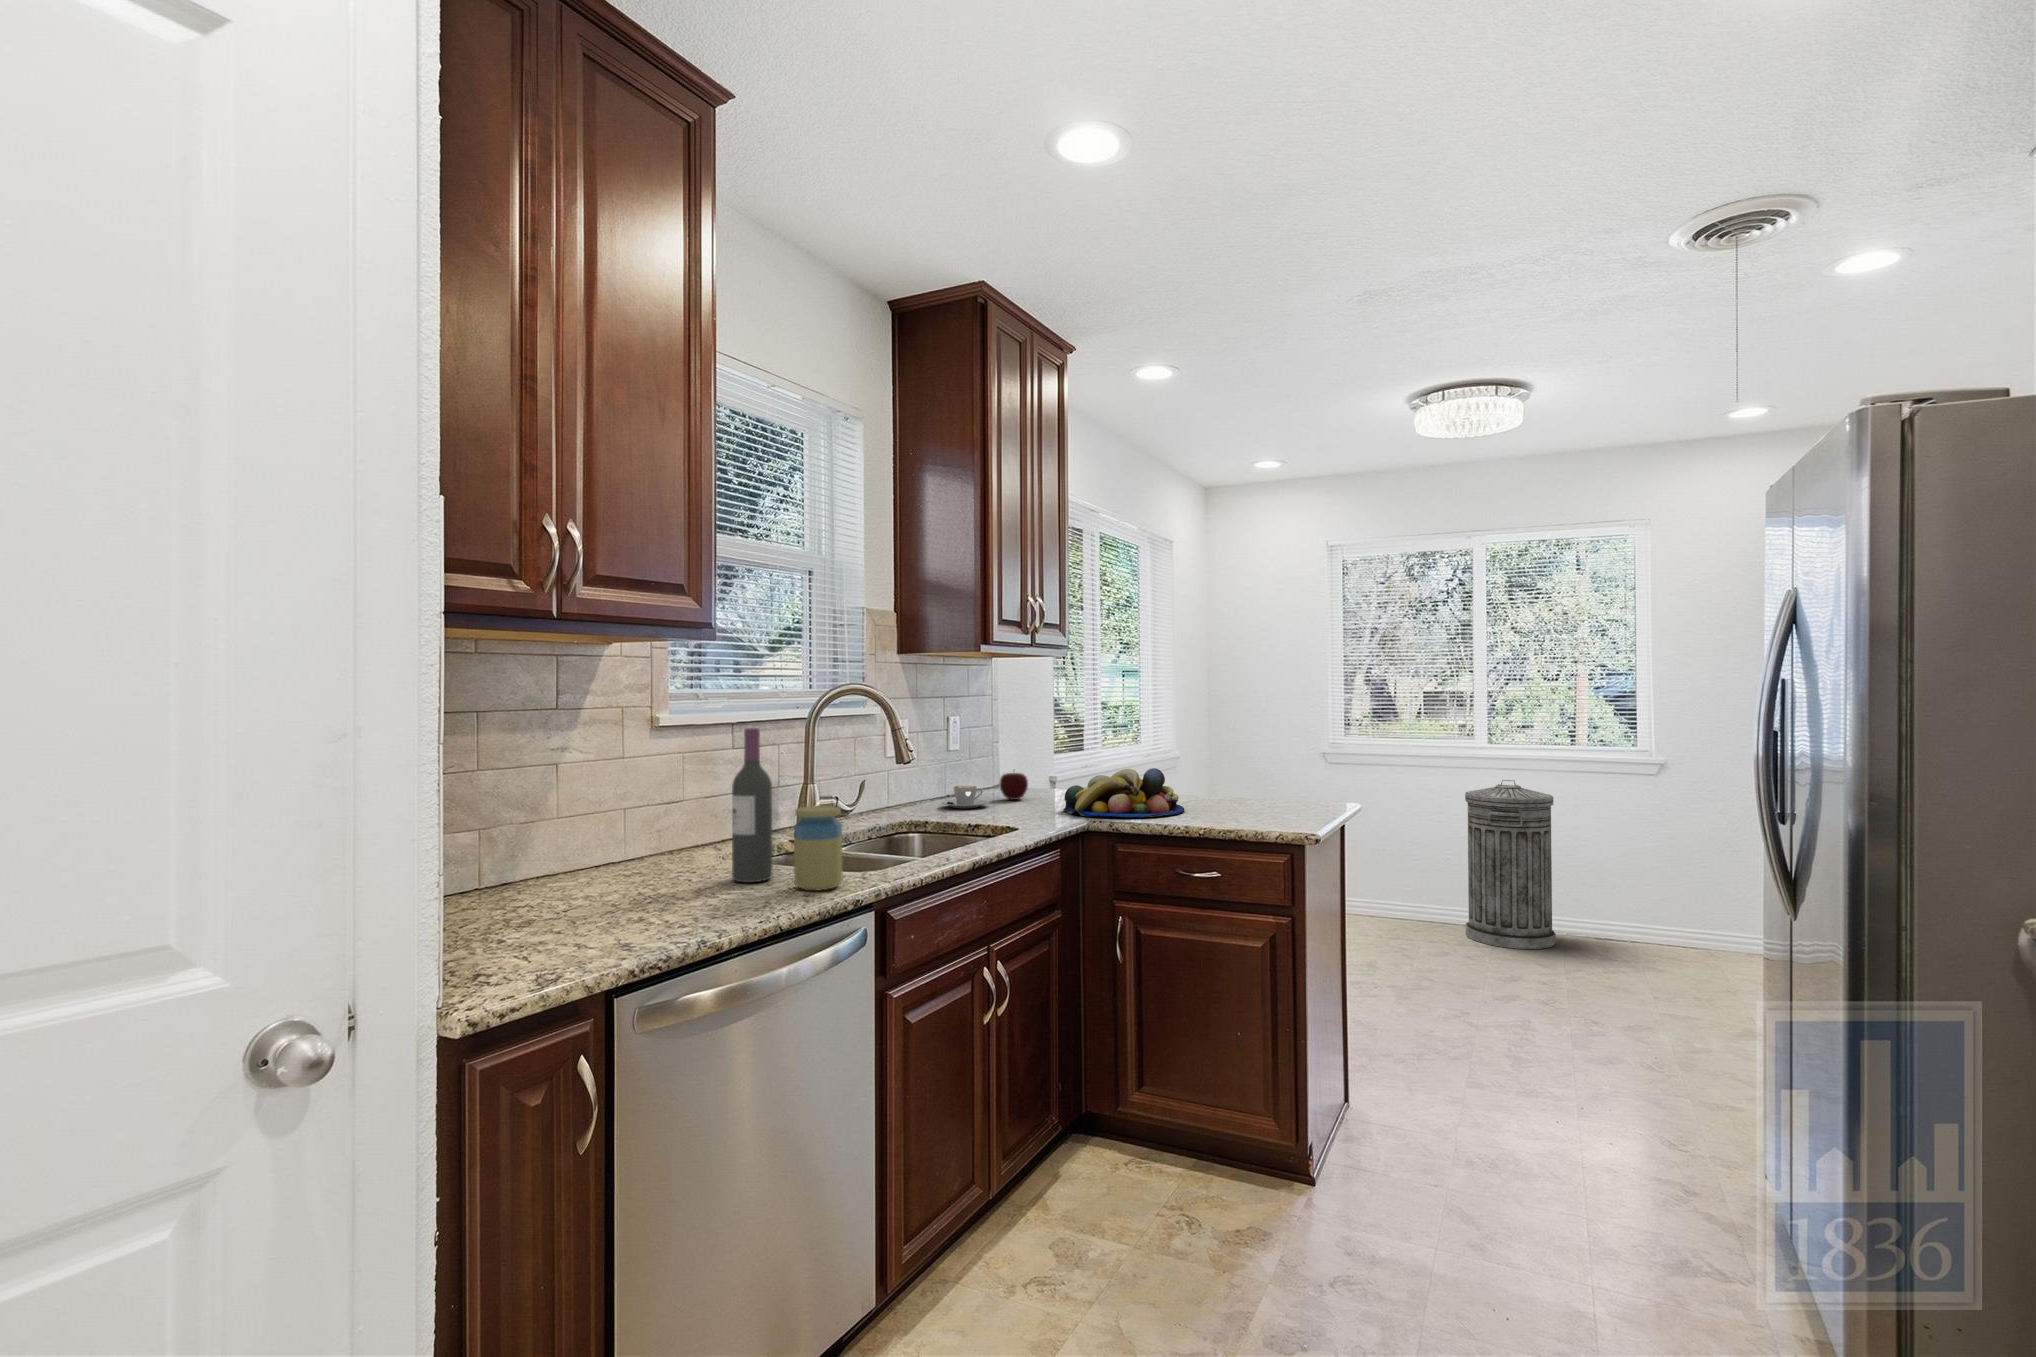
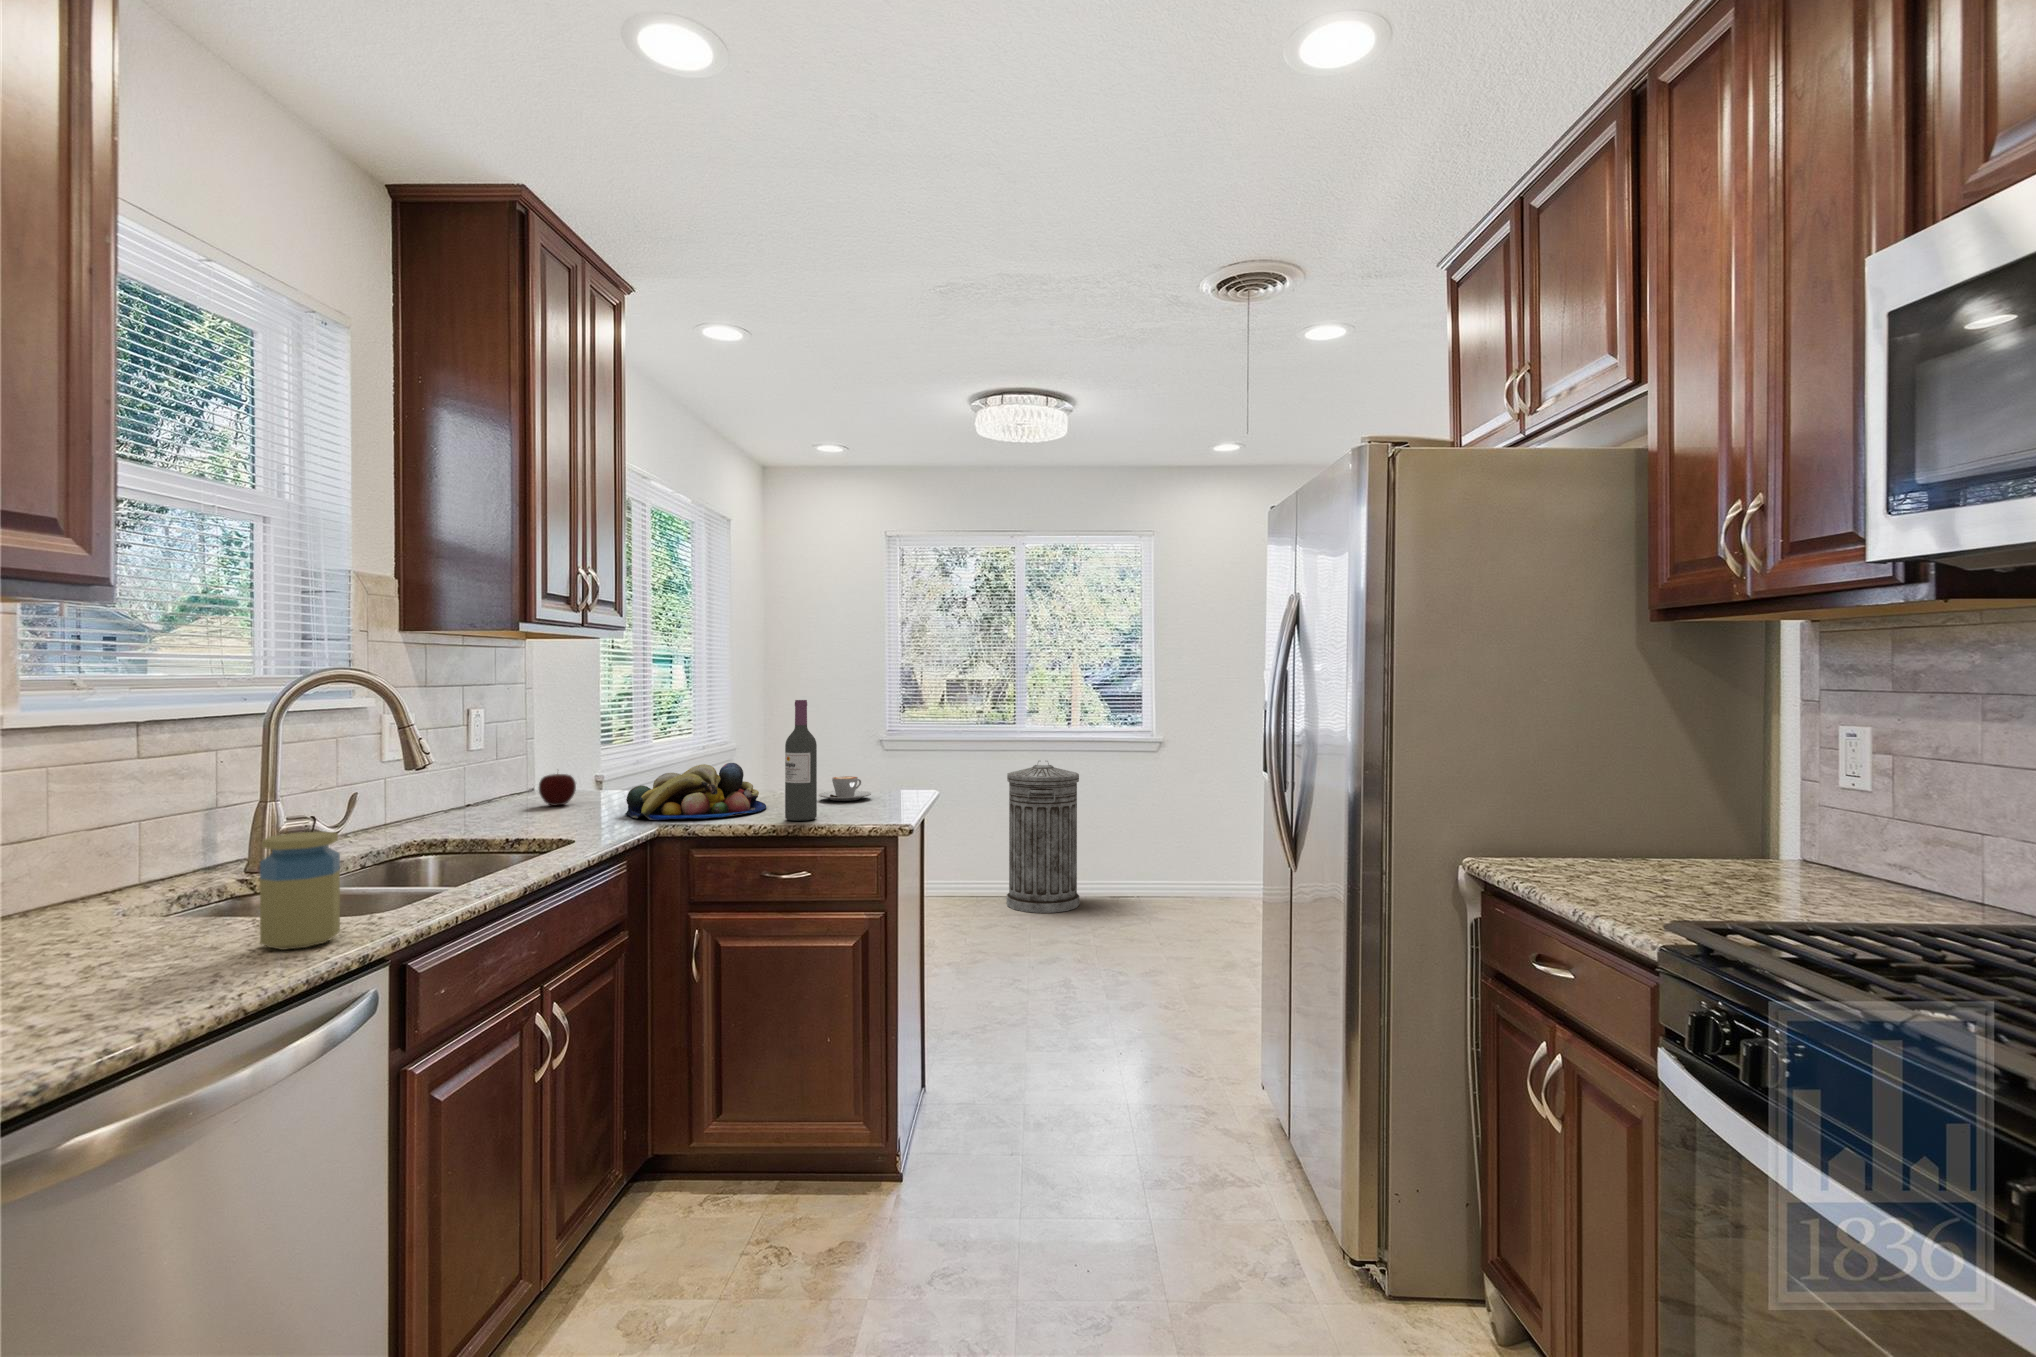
wine bottle: present [732,728,772,882] -> present [785,700,817,821]
coffee cup: present [941,786,989,808] -> present [819,776,871,801]

